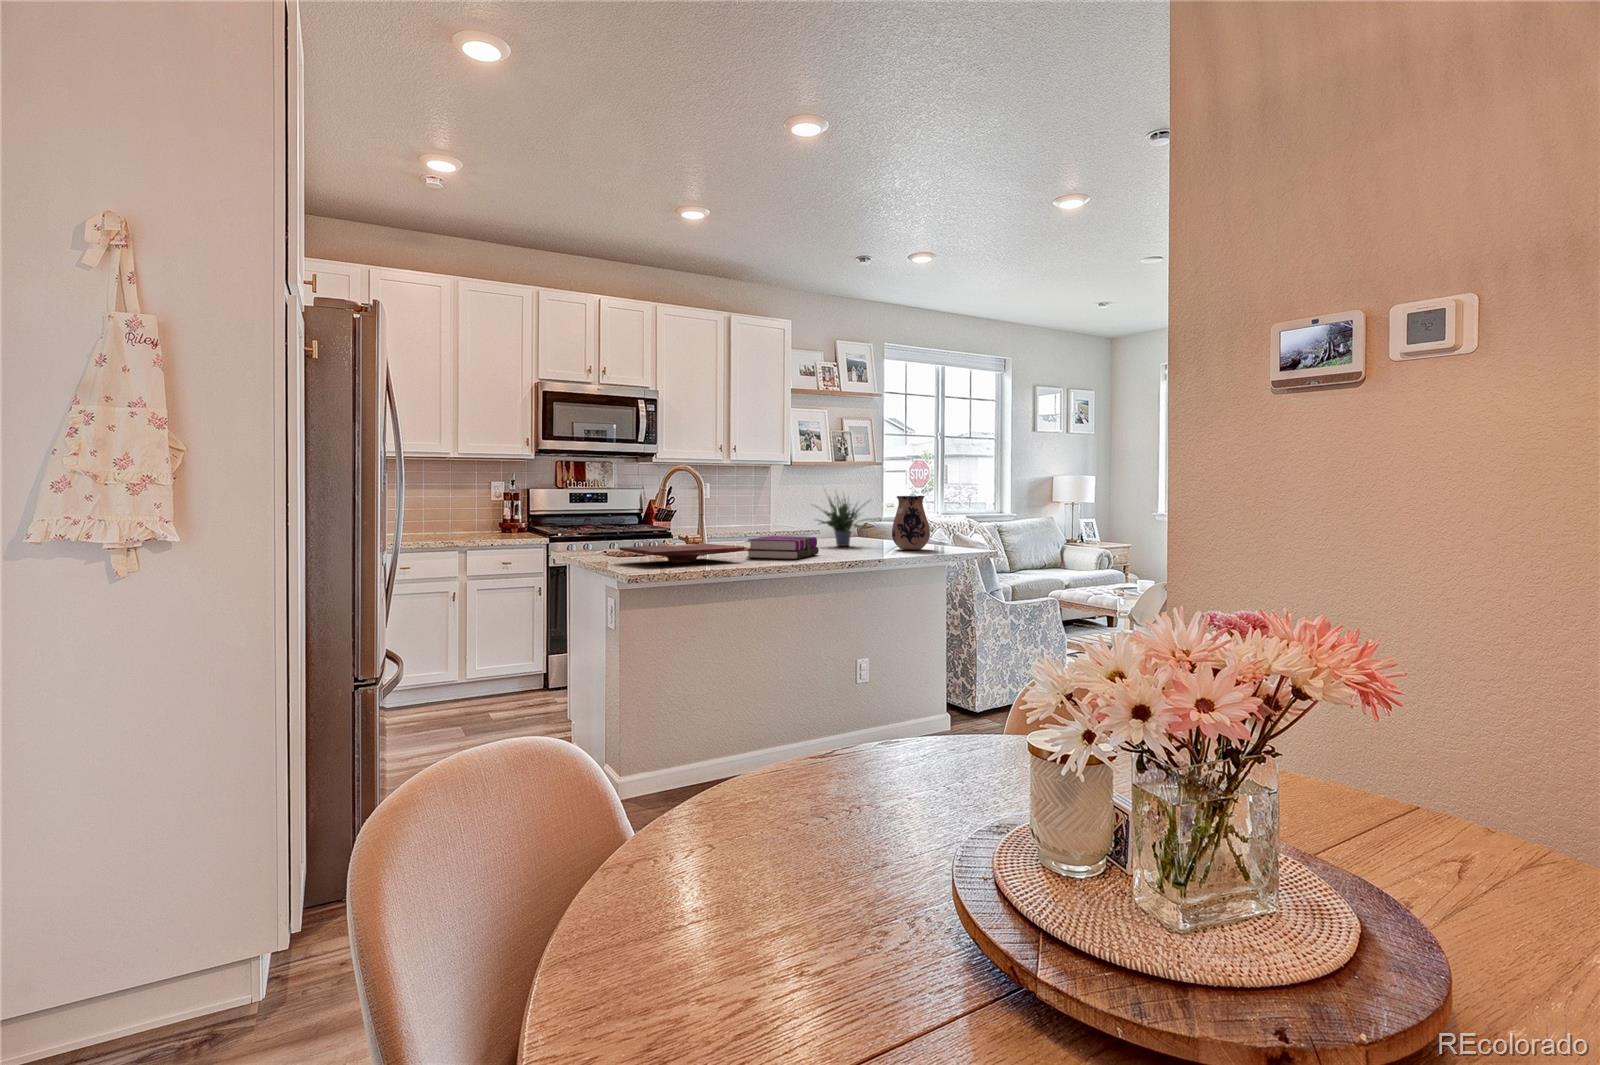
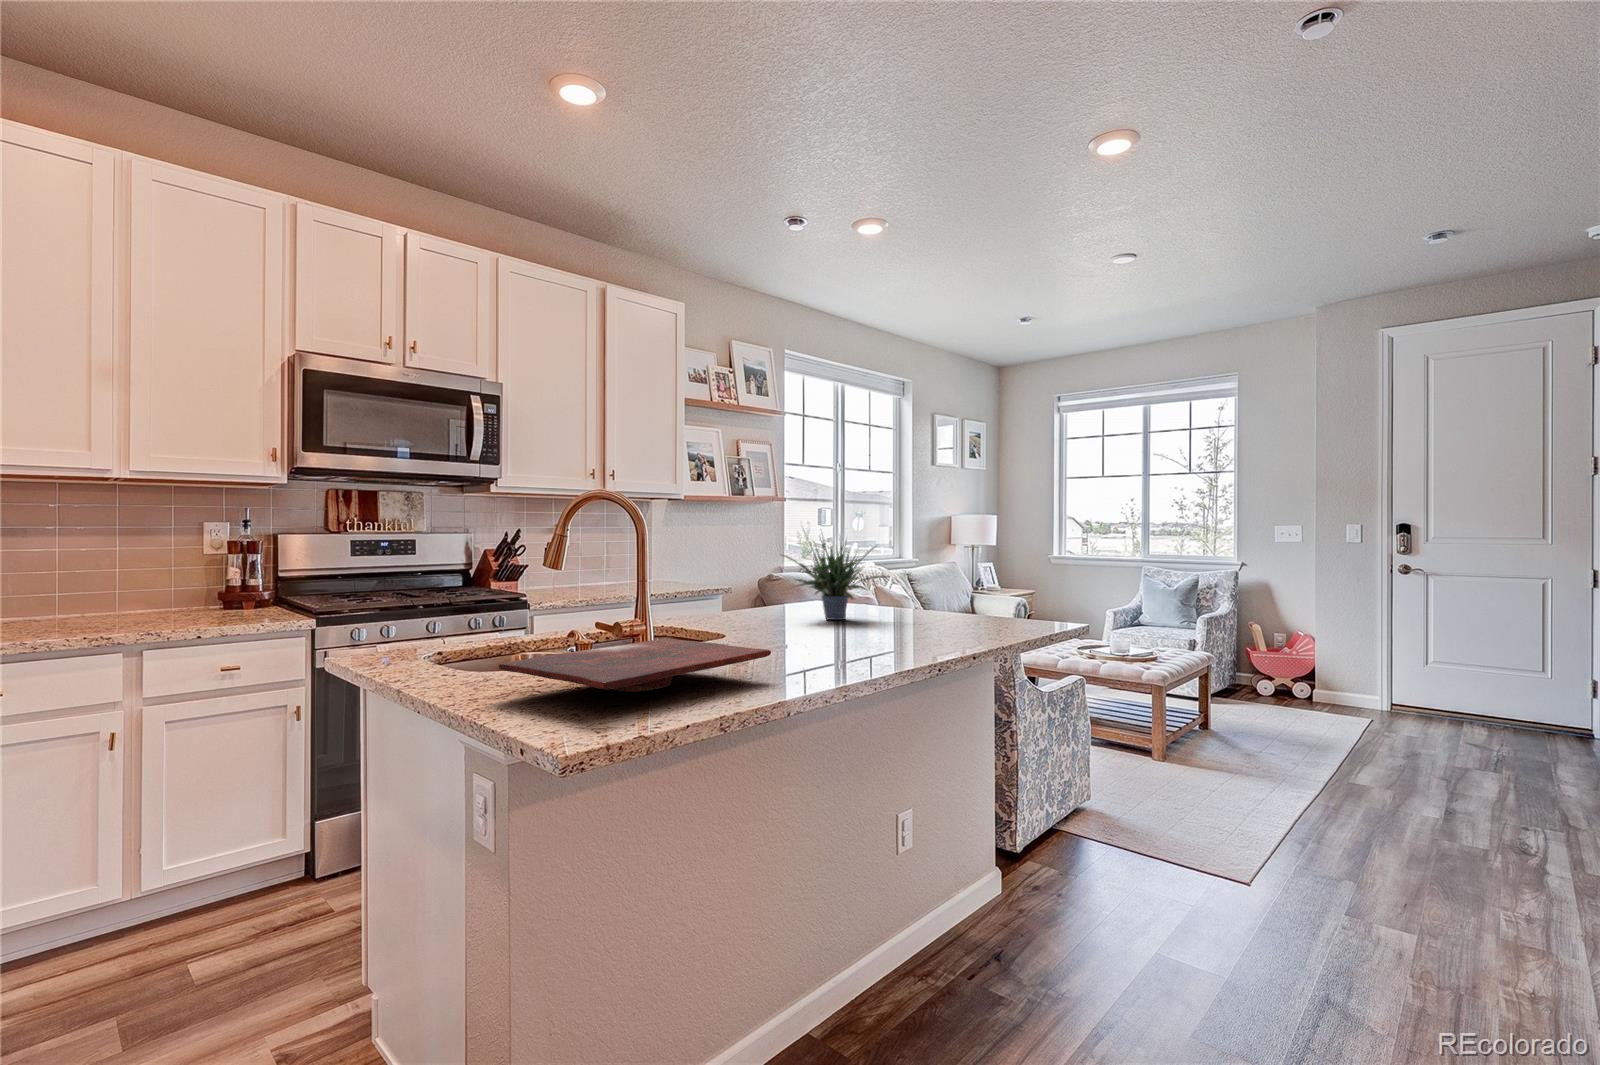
ceramic pitcher: present [892,496,930,550] -> none [934,540,995,626]
hardback book: present [747,536,819,559] -> none [752,615,859,665]

